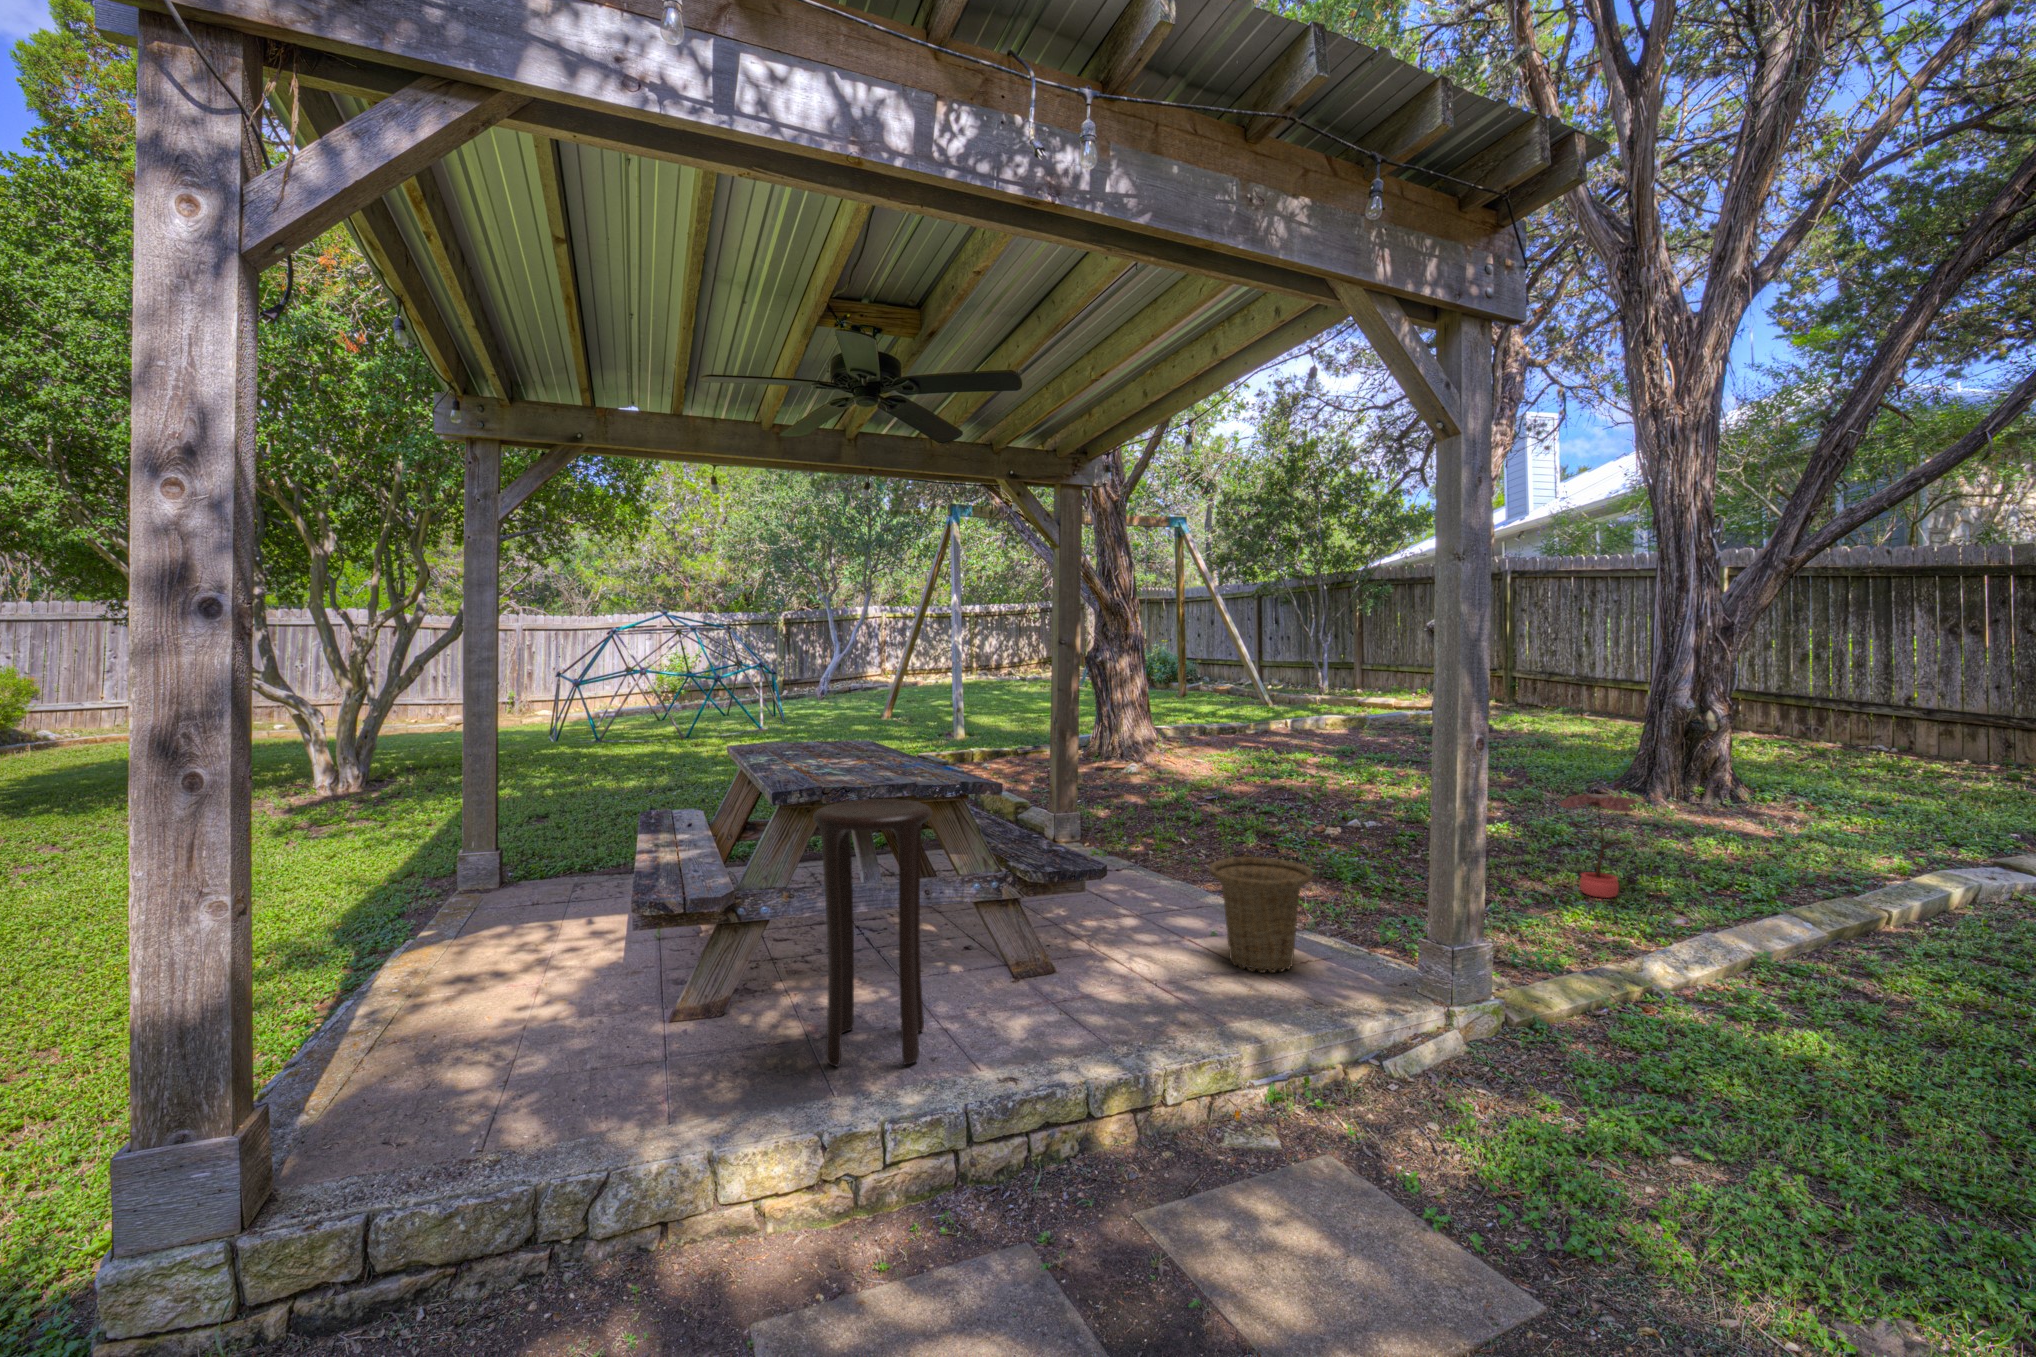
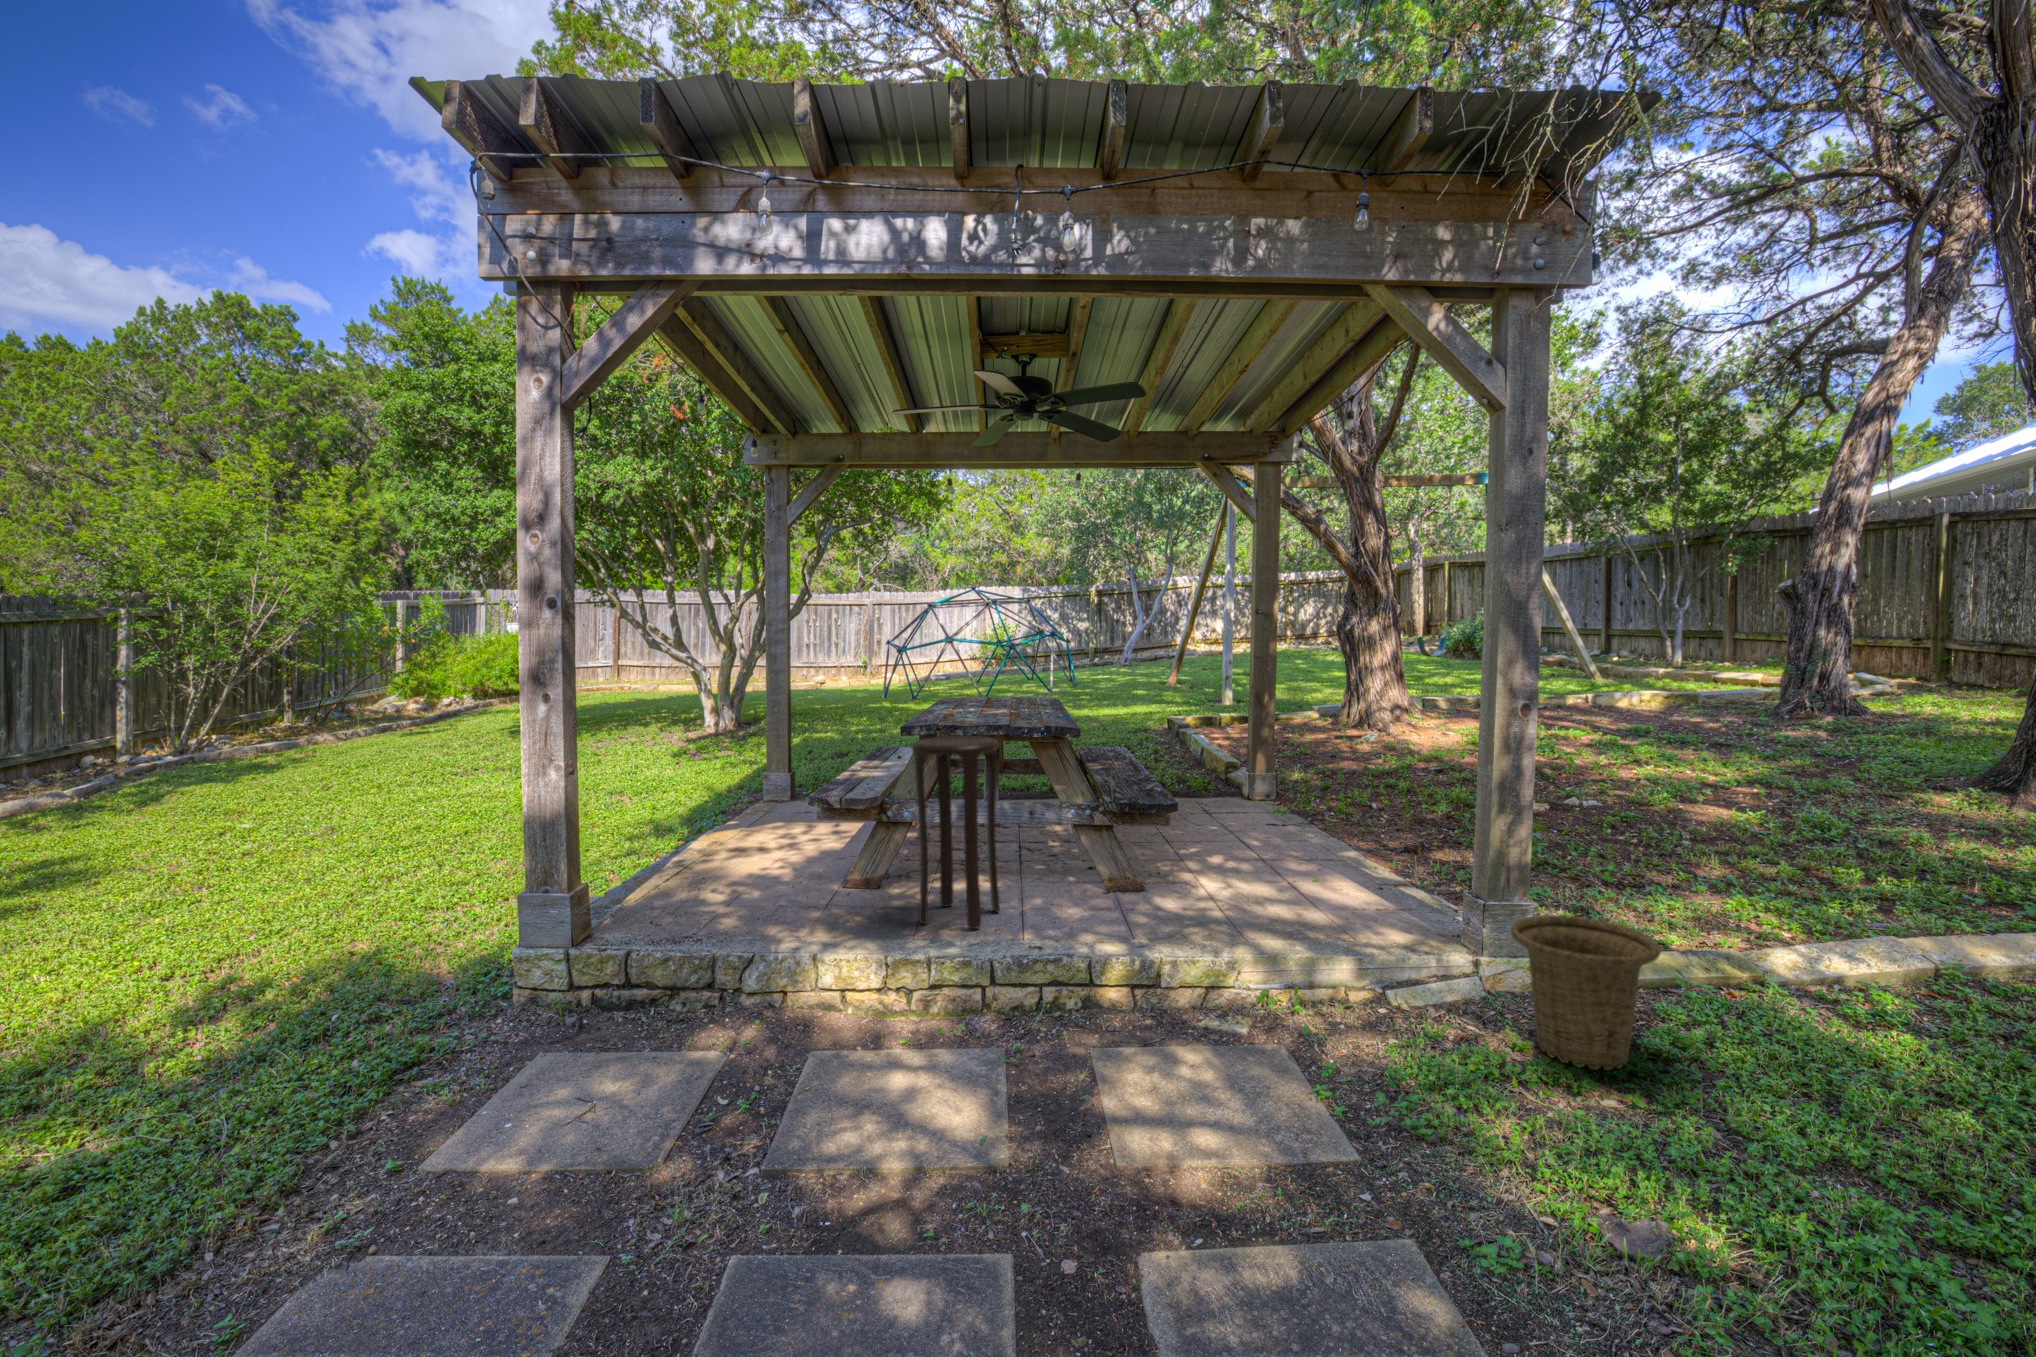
potted plant: present [1560,794,1637,898] -> none [1765,774,1875,891]
basket: present [1209,857,1313,973] -> present [1511,915,1661,1070]

